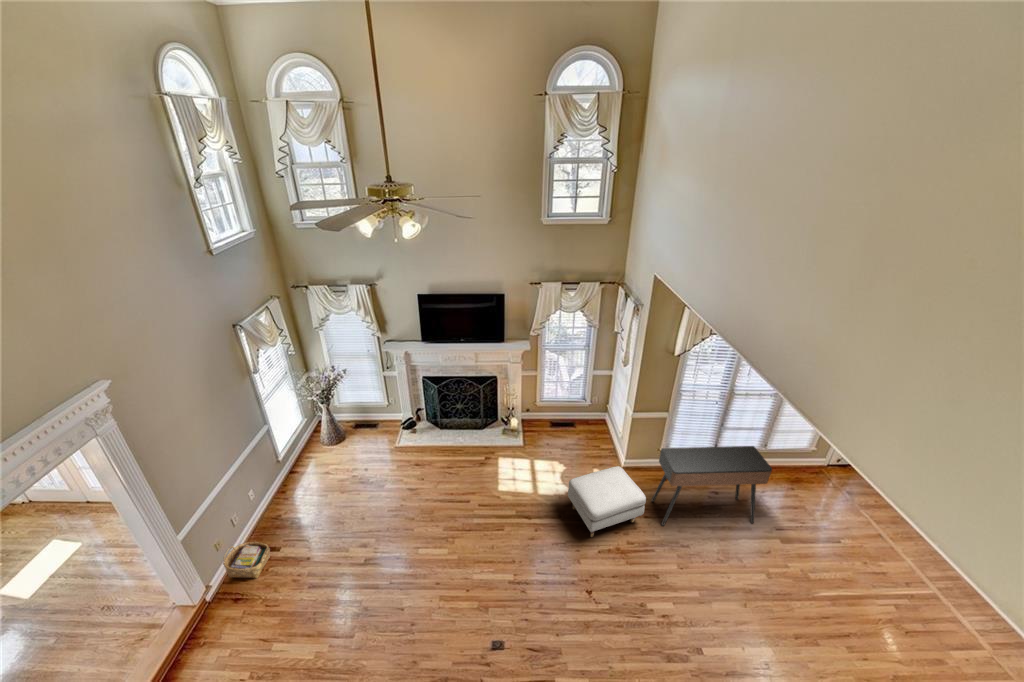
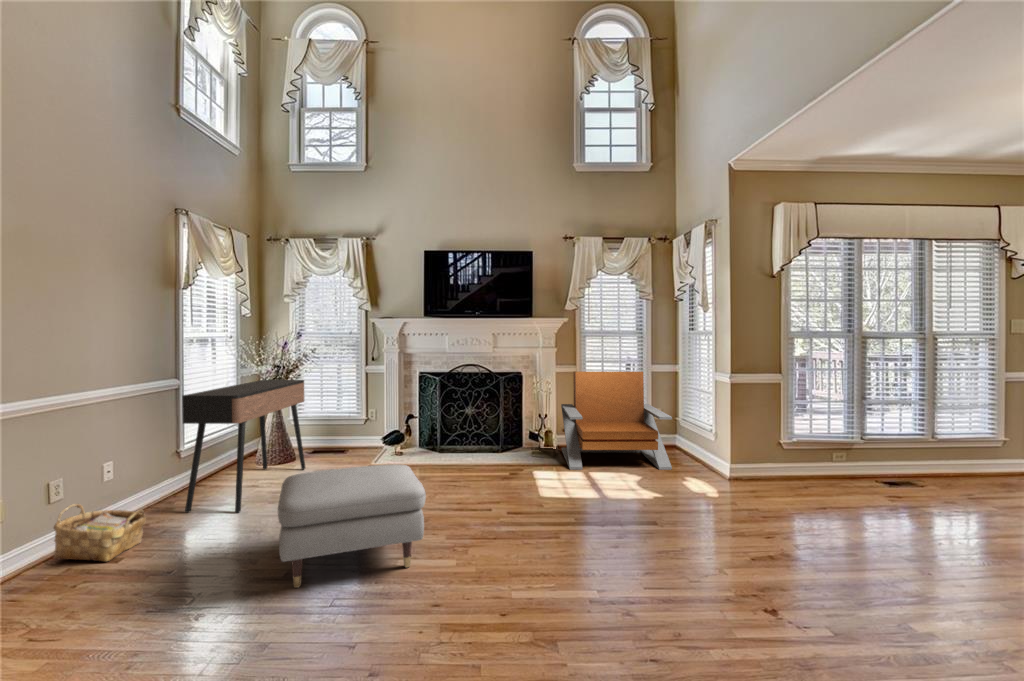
lounge chair: none [526,381,597,461] -> present [561,371,672,470]
console table: present [651,446,772,526] -> present [182,380,305,513]
ottoman: present [568,466,646,537] -> present [278,464,426,588]

